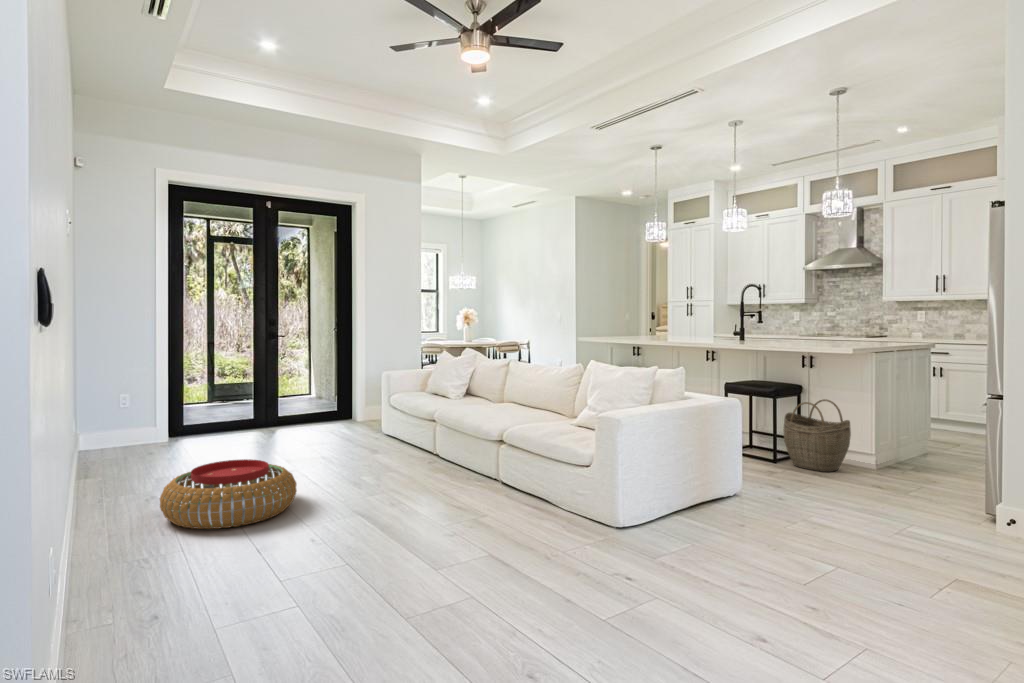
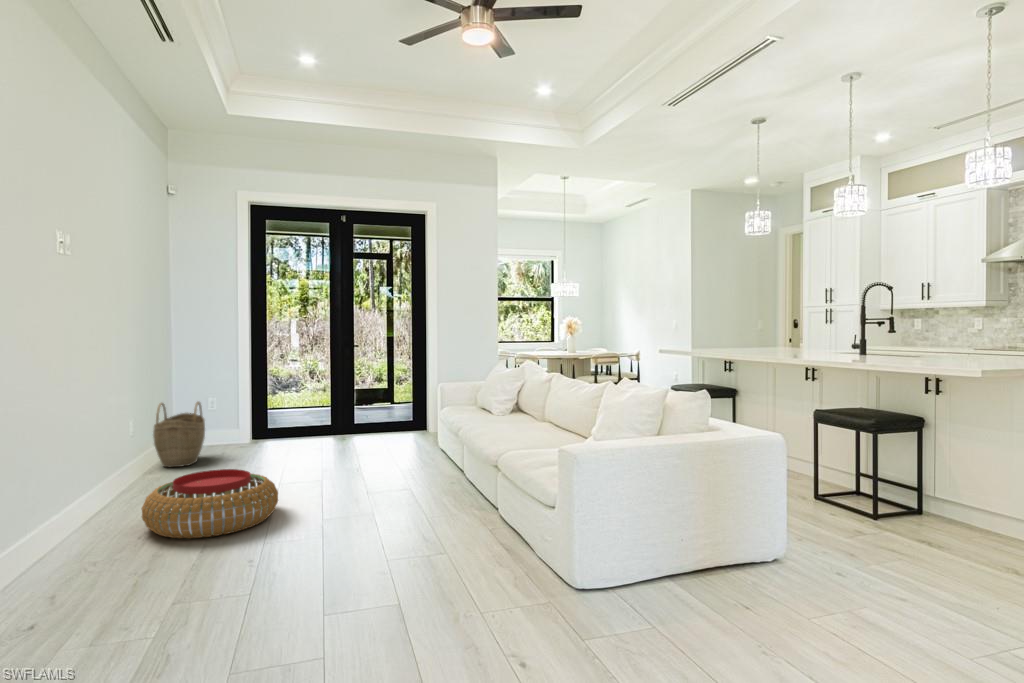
woven basket: present [783,399,851,472] -> present [153,402,205,467]

